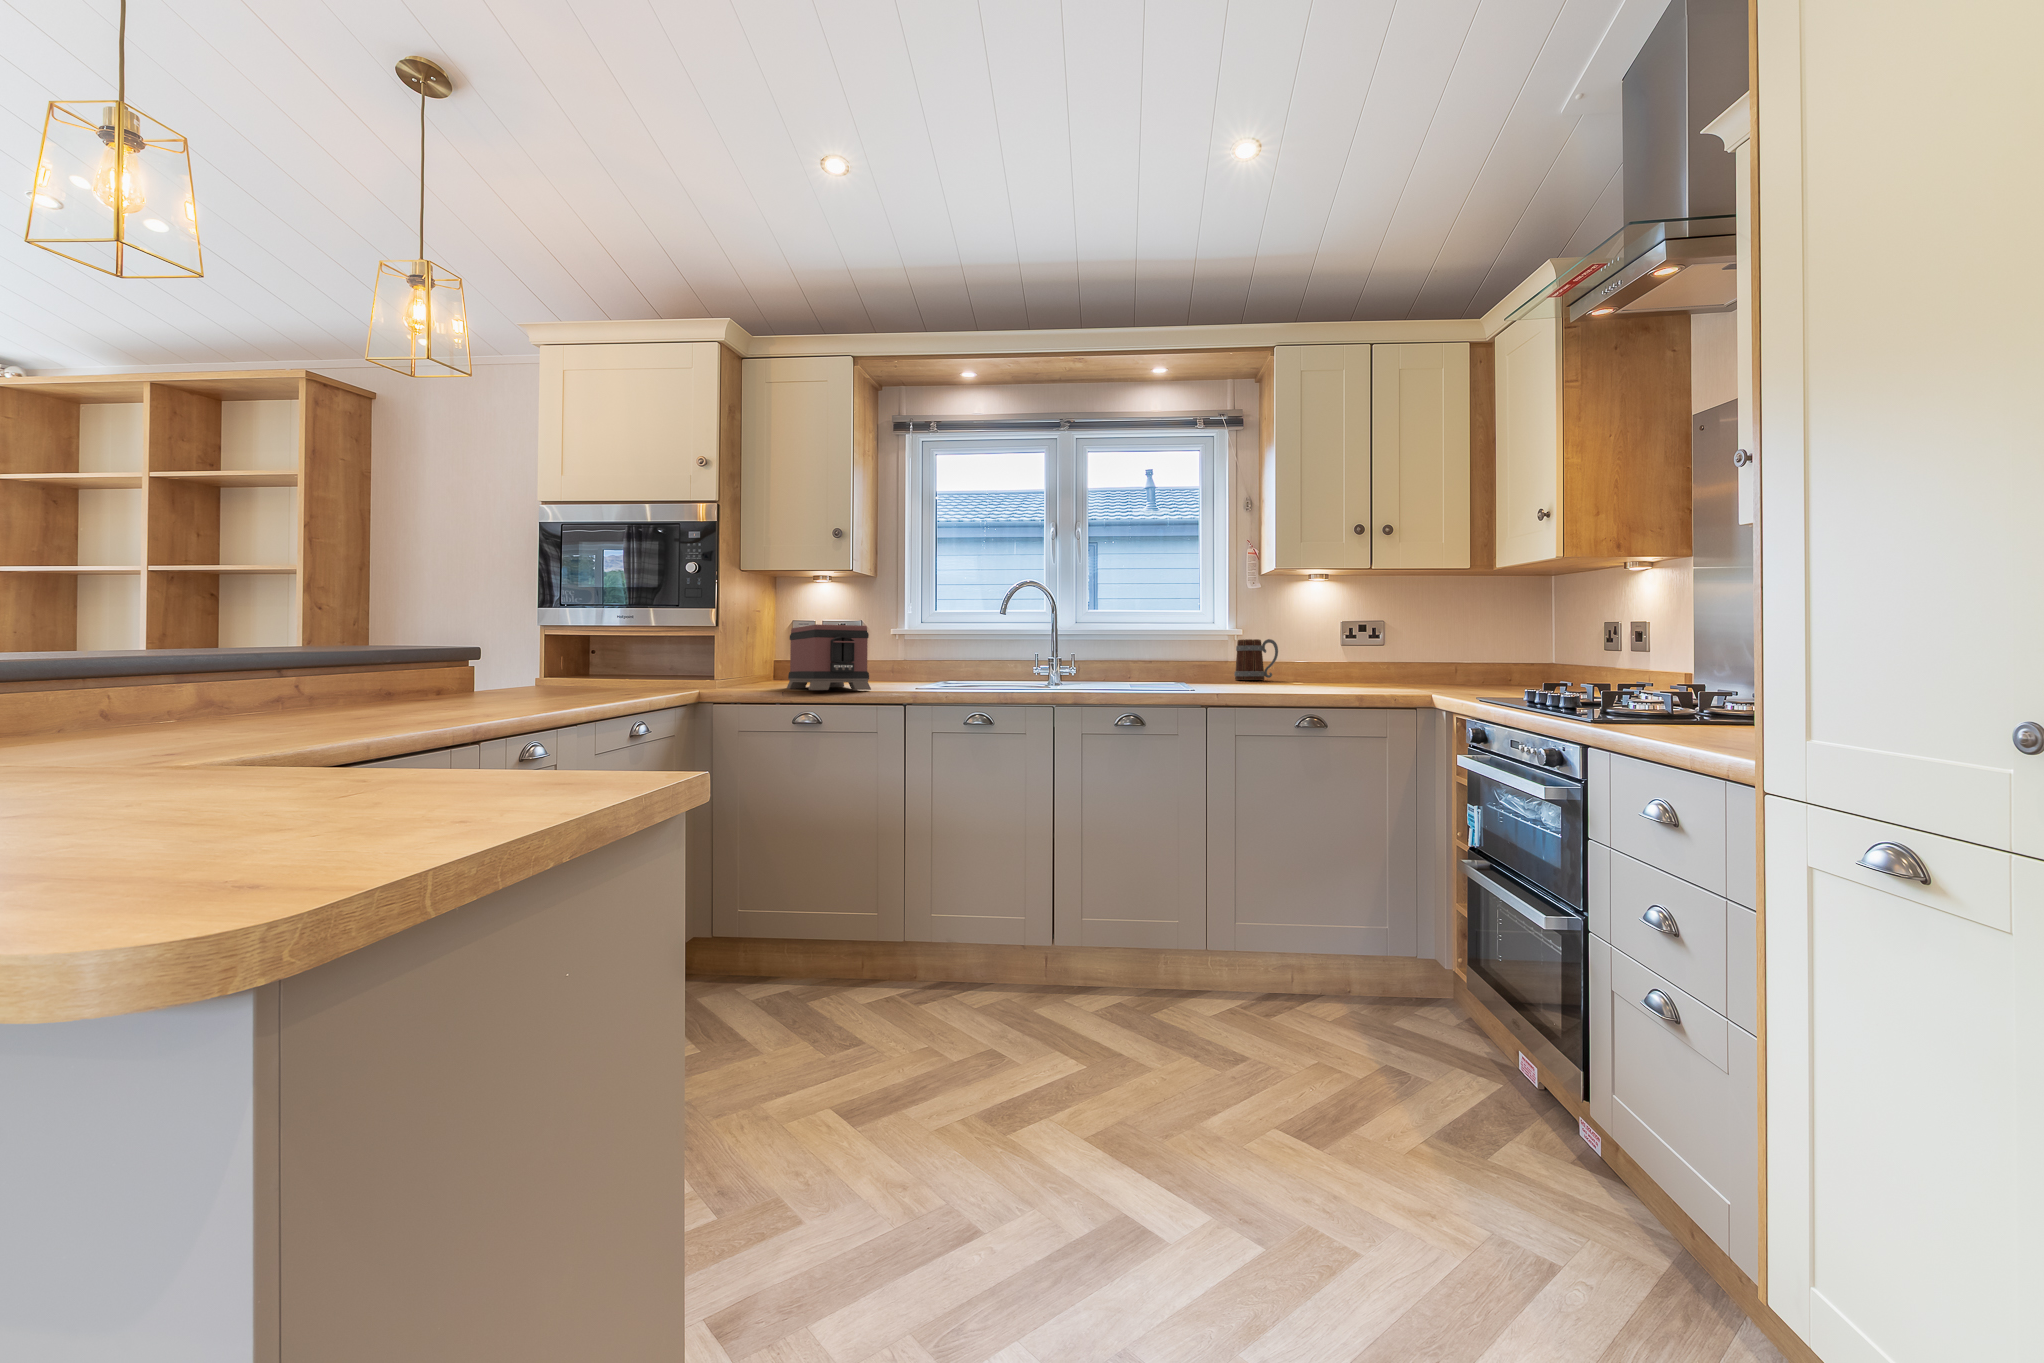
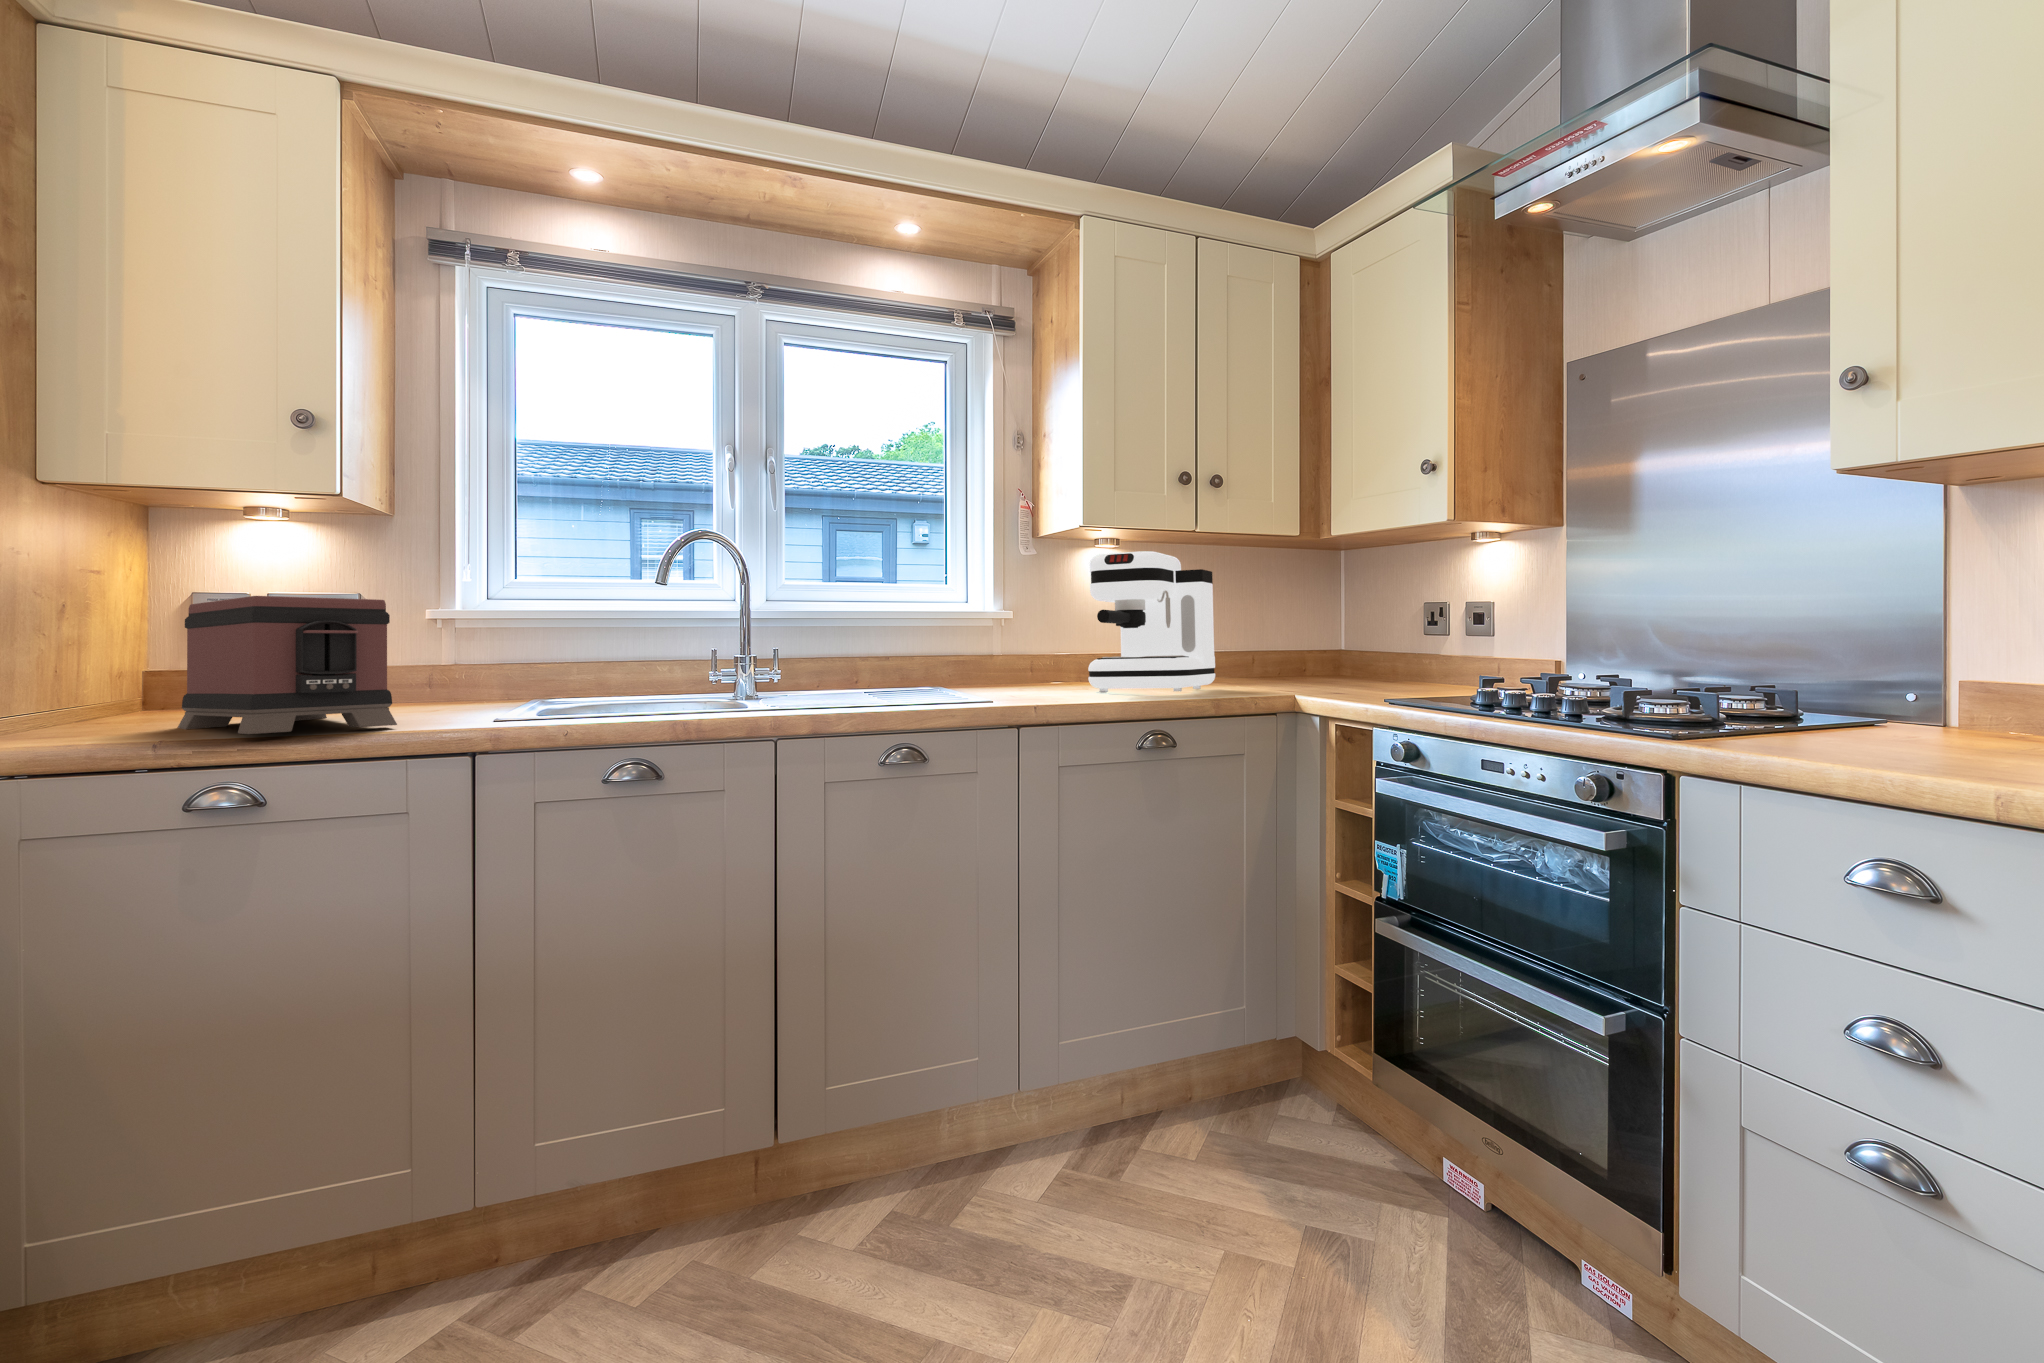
coffee maker: none [1276,586,1383,689] -> present [1088,551,1215,692]
mug: present [1234,639,1278,680] -> none [999,624,1057,681]

